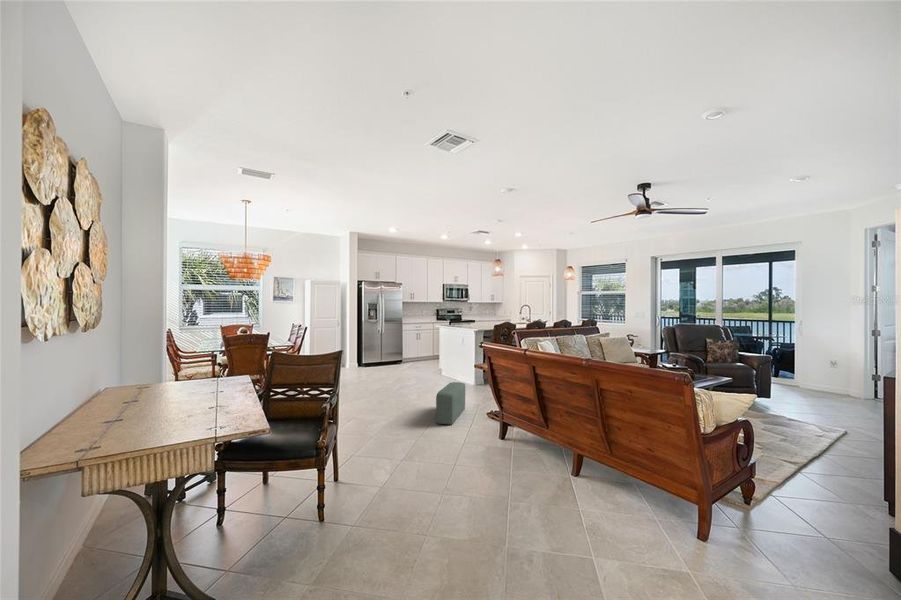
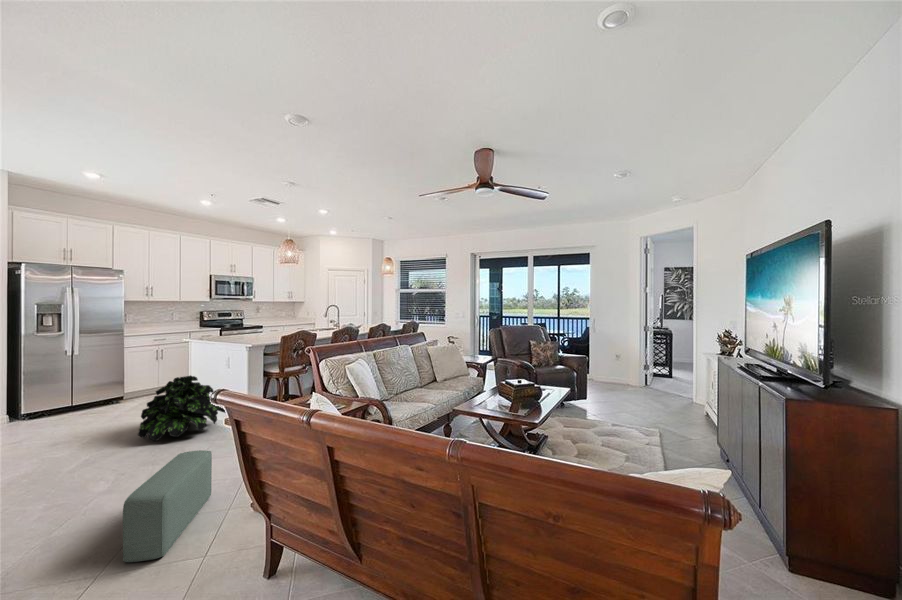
potted plant: none [419,347,462,383] -> present [138,375,225,441]

